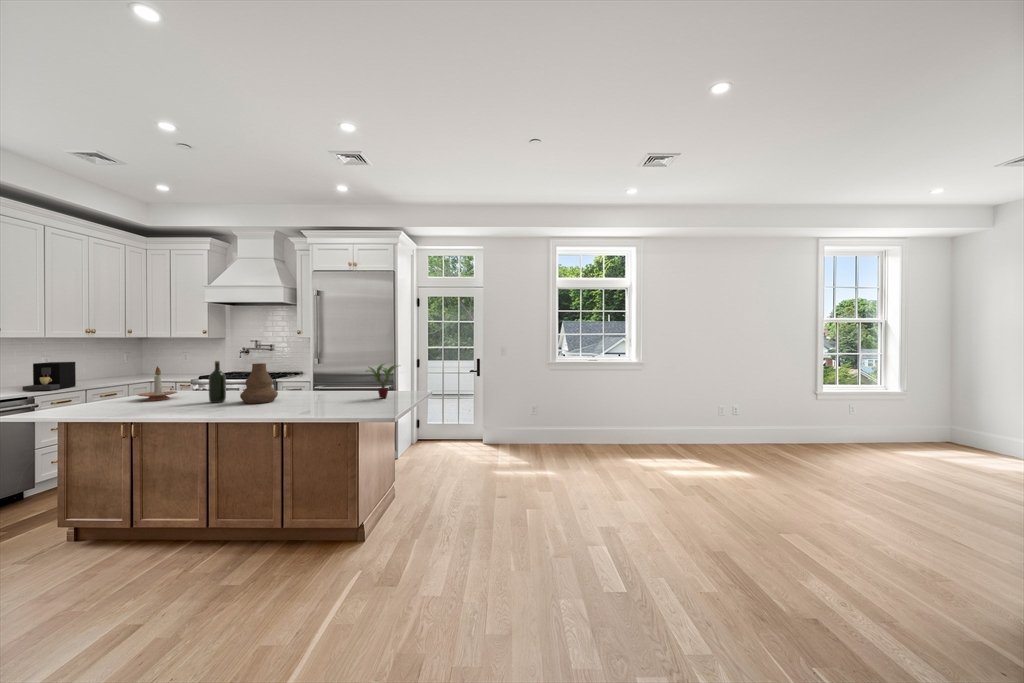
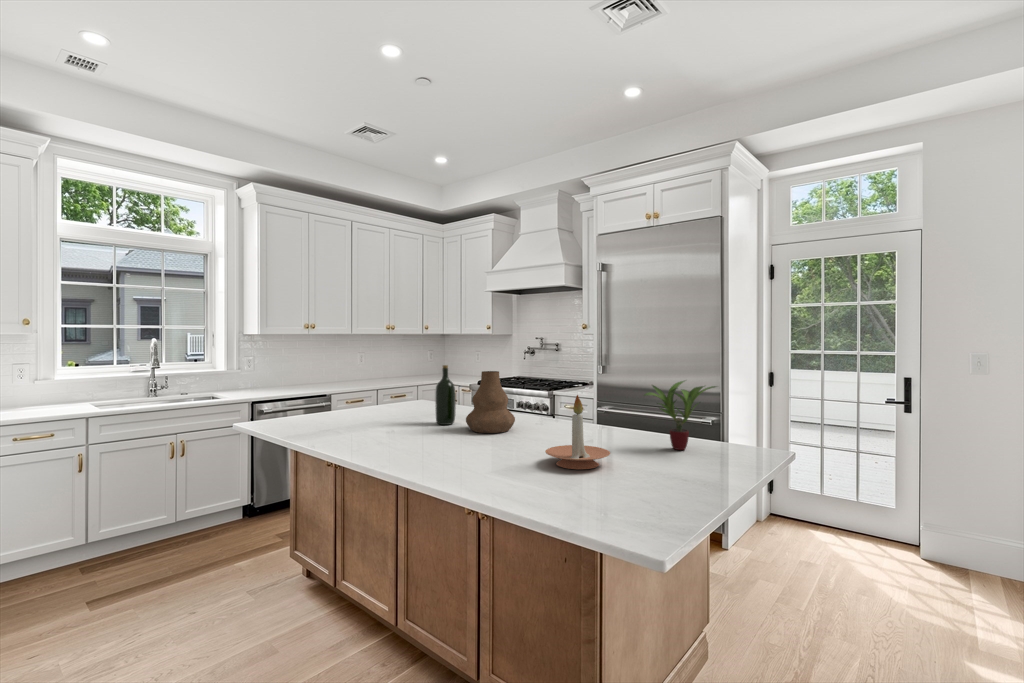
coffee maker: present [22,362,76,391] -> none [333,360,375,388]
candle holder: present [137,366,177,401] -> present [545,395,610,469]

